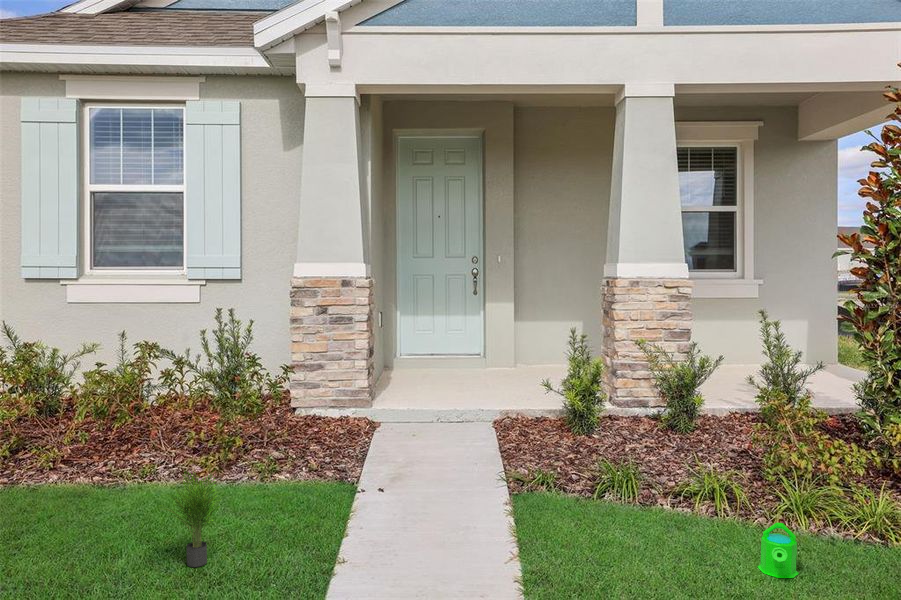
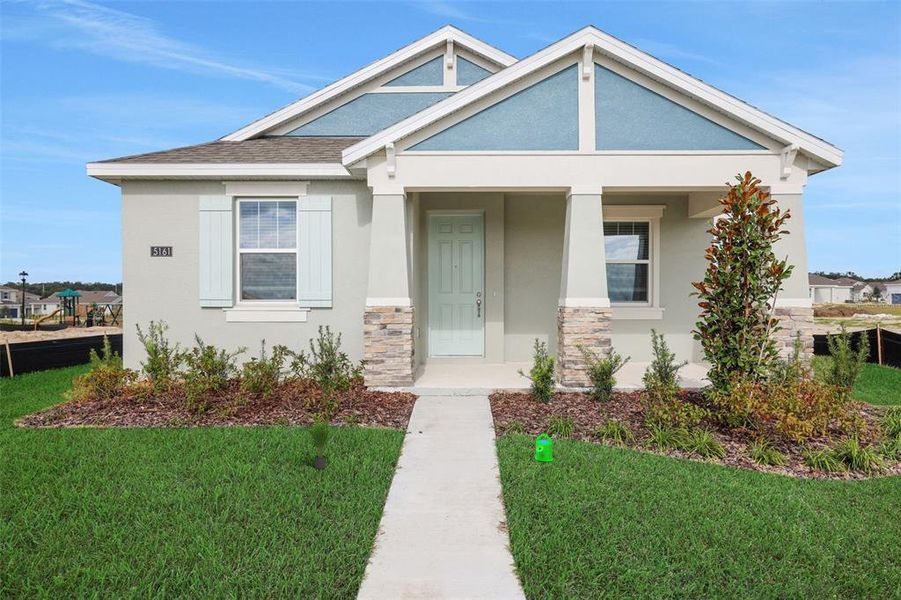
watering can: present [757,523,799,578] -> present [534,433,554,461]

